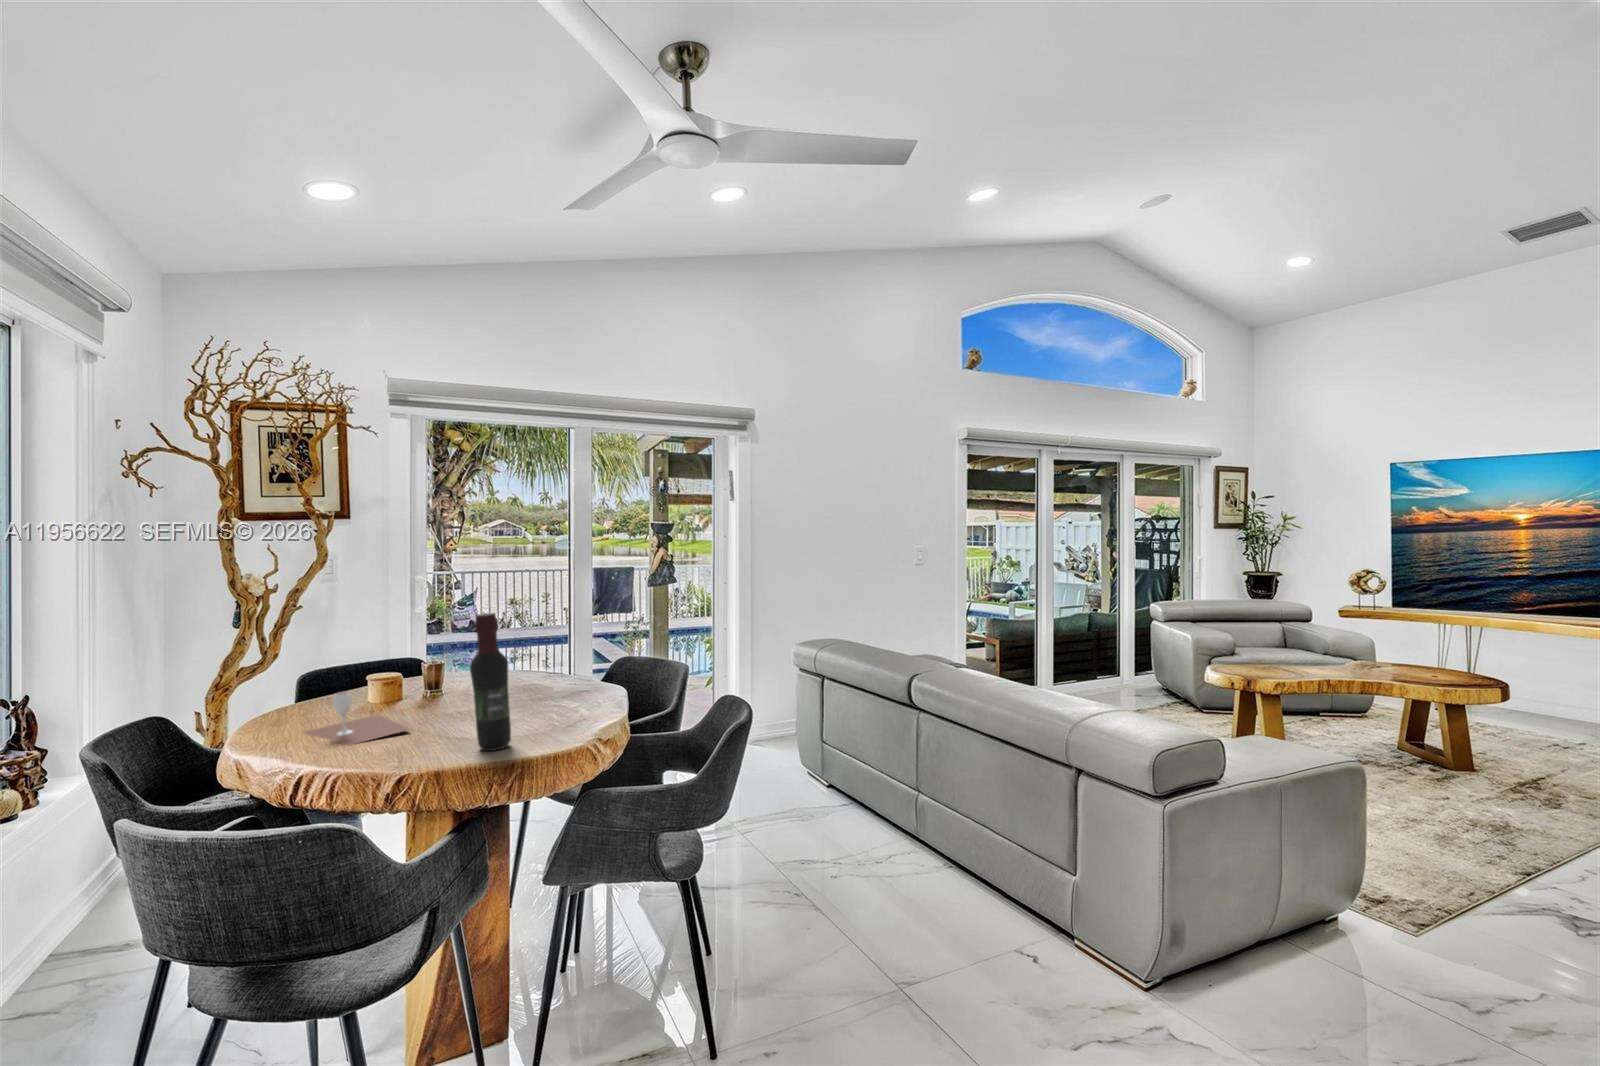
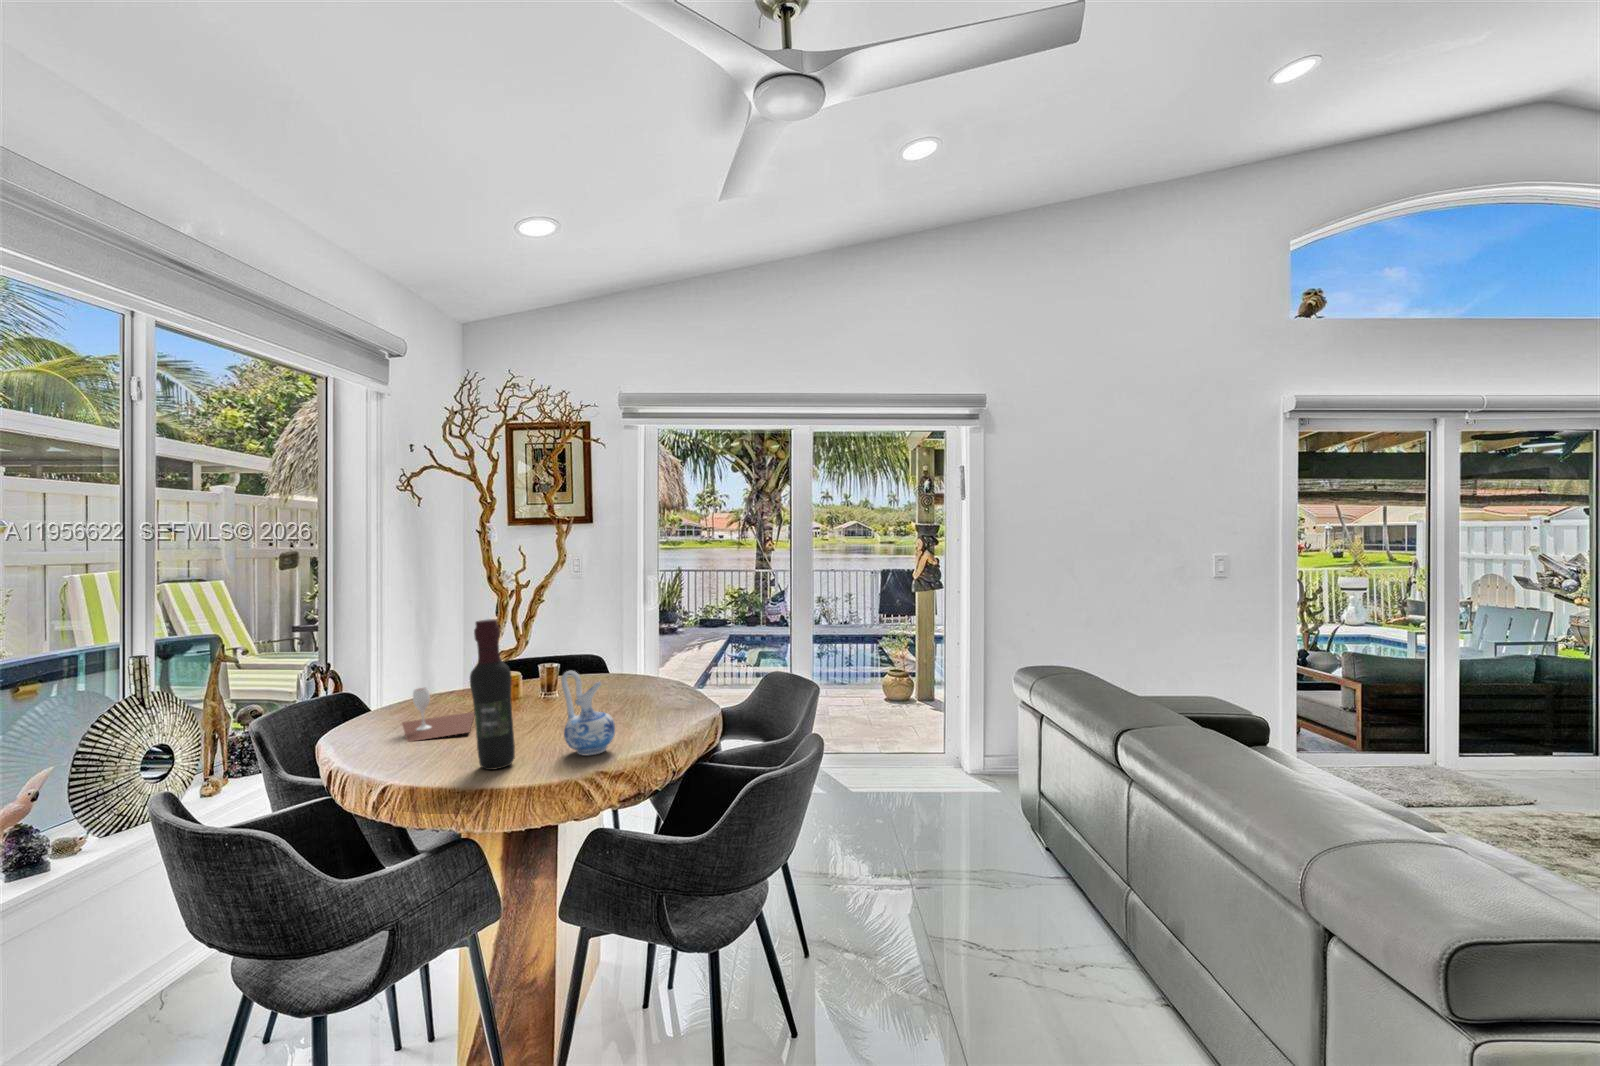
ceramic pitcher: none [536,657,586,731] -> present [561,671,615,756]

